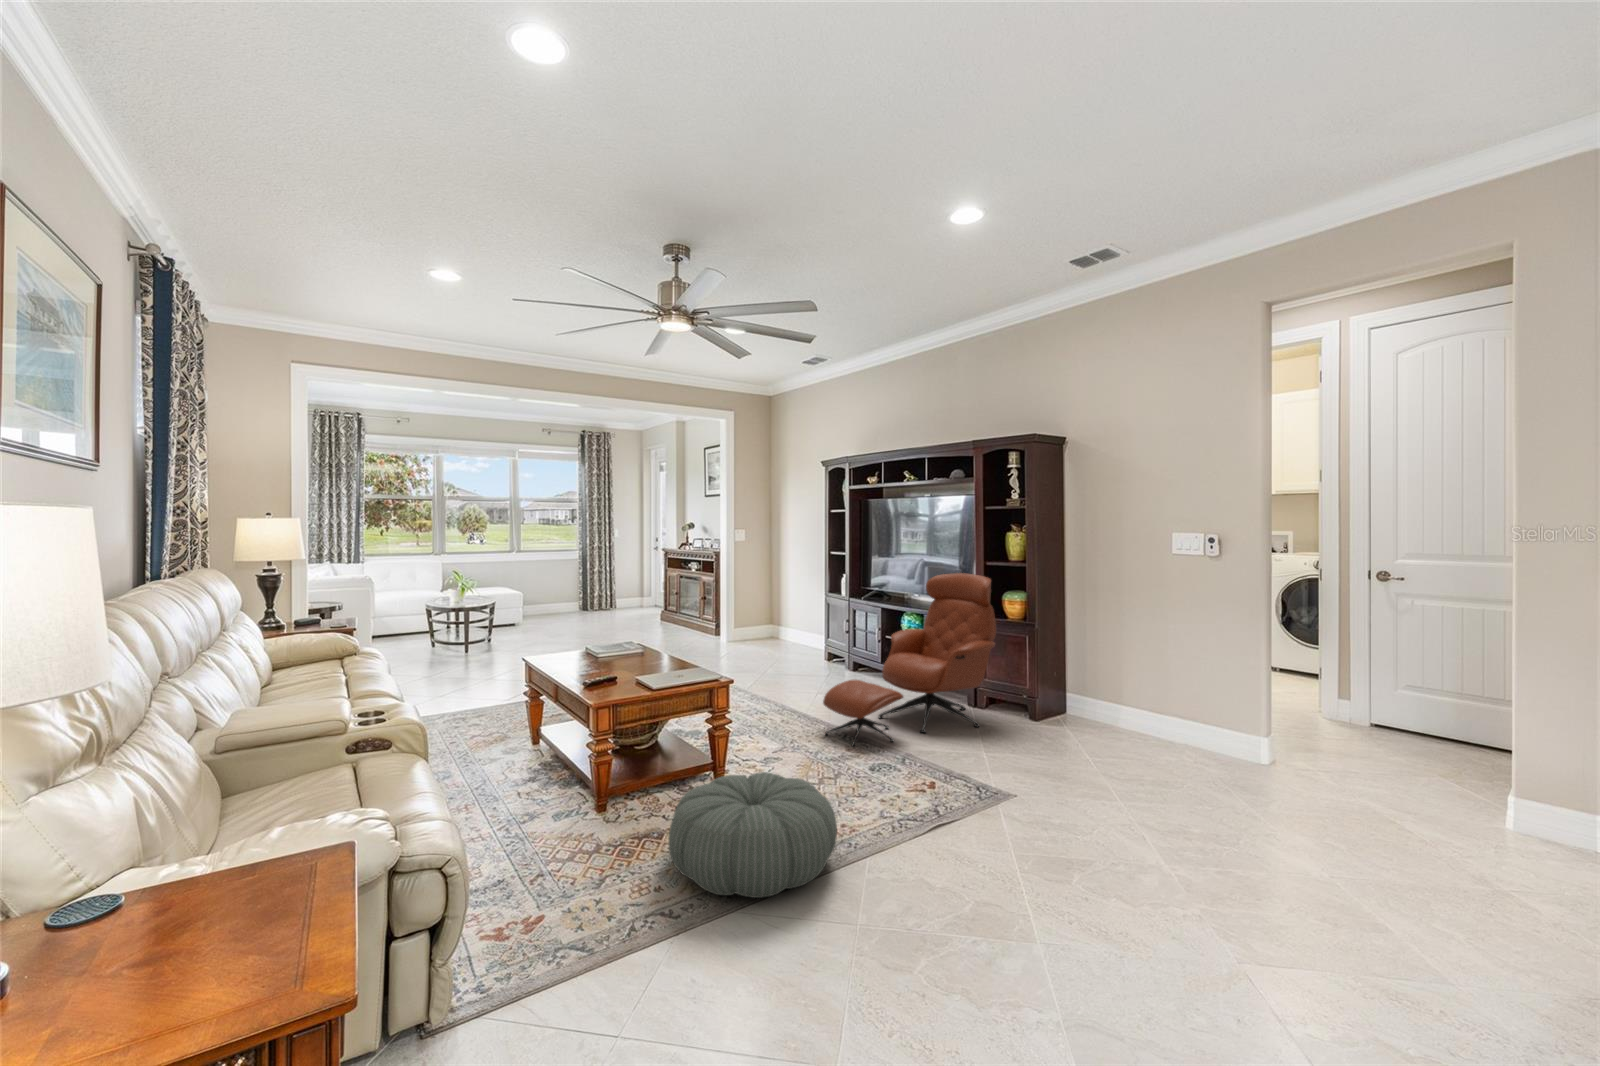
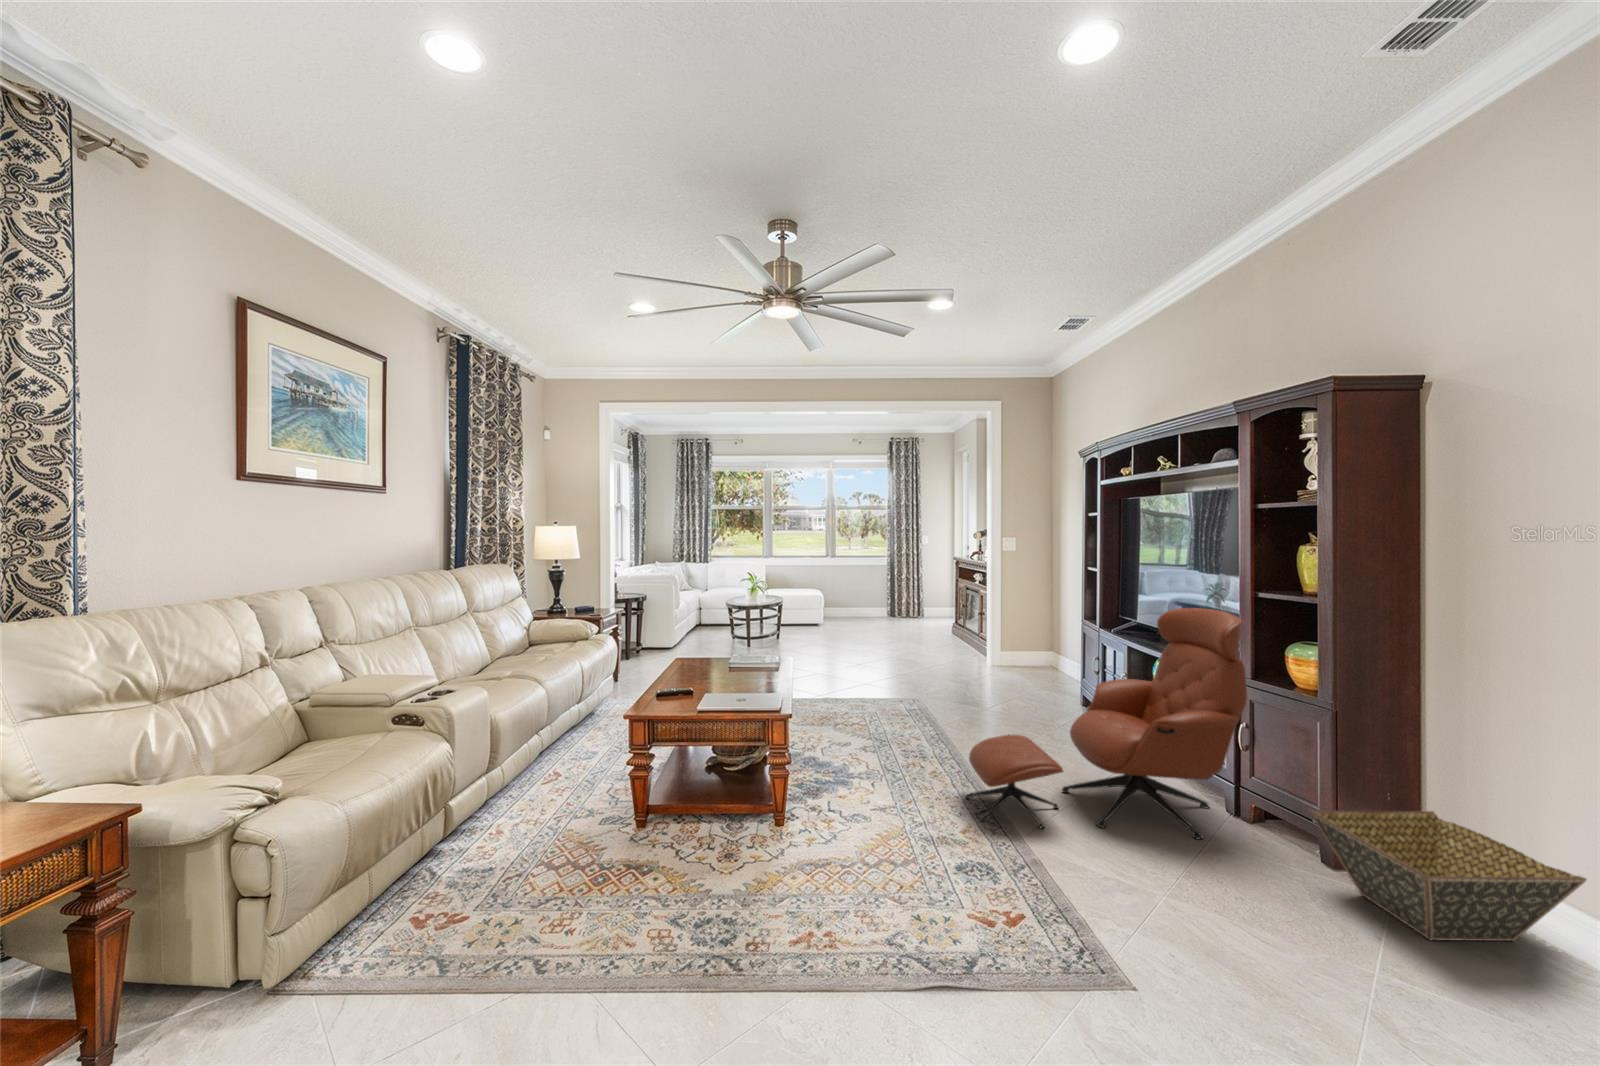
basket: none [1044,681,1164,747] -> present [1310,811,1586,941]
pouf: present [669,772,837,898] -> none [599,820,798,979]

